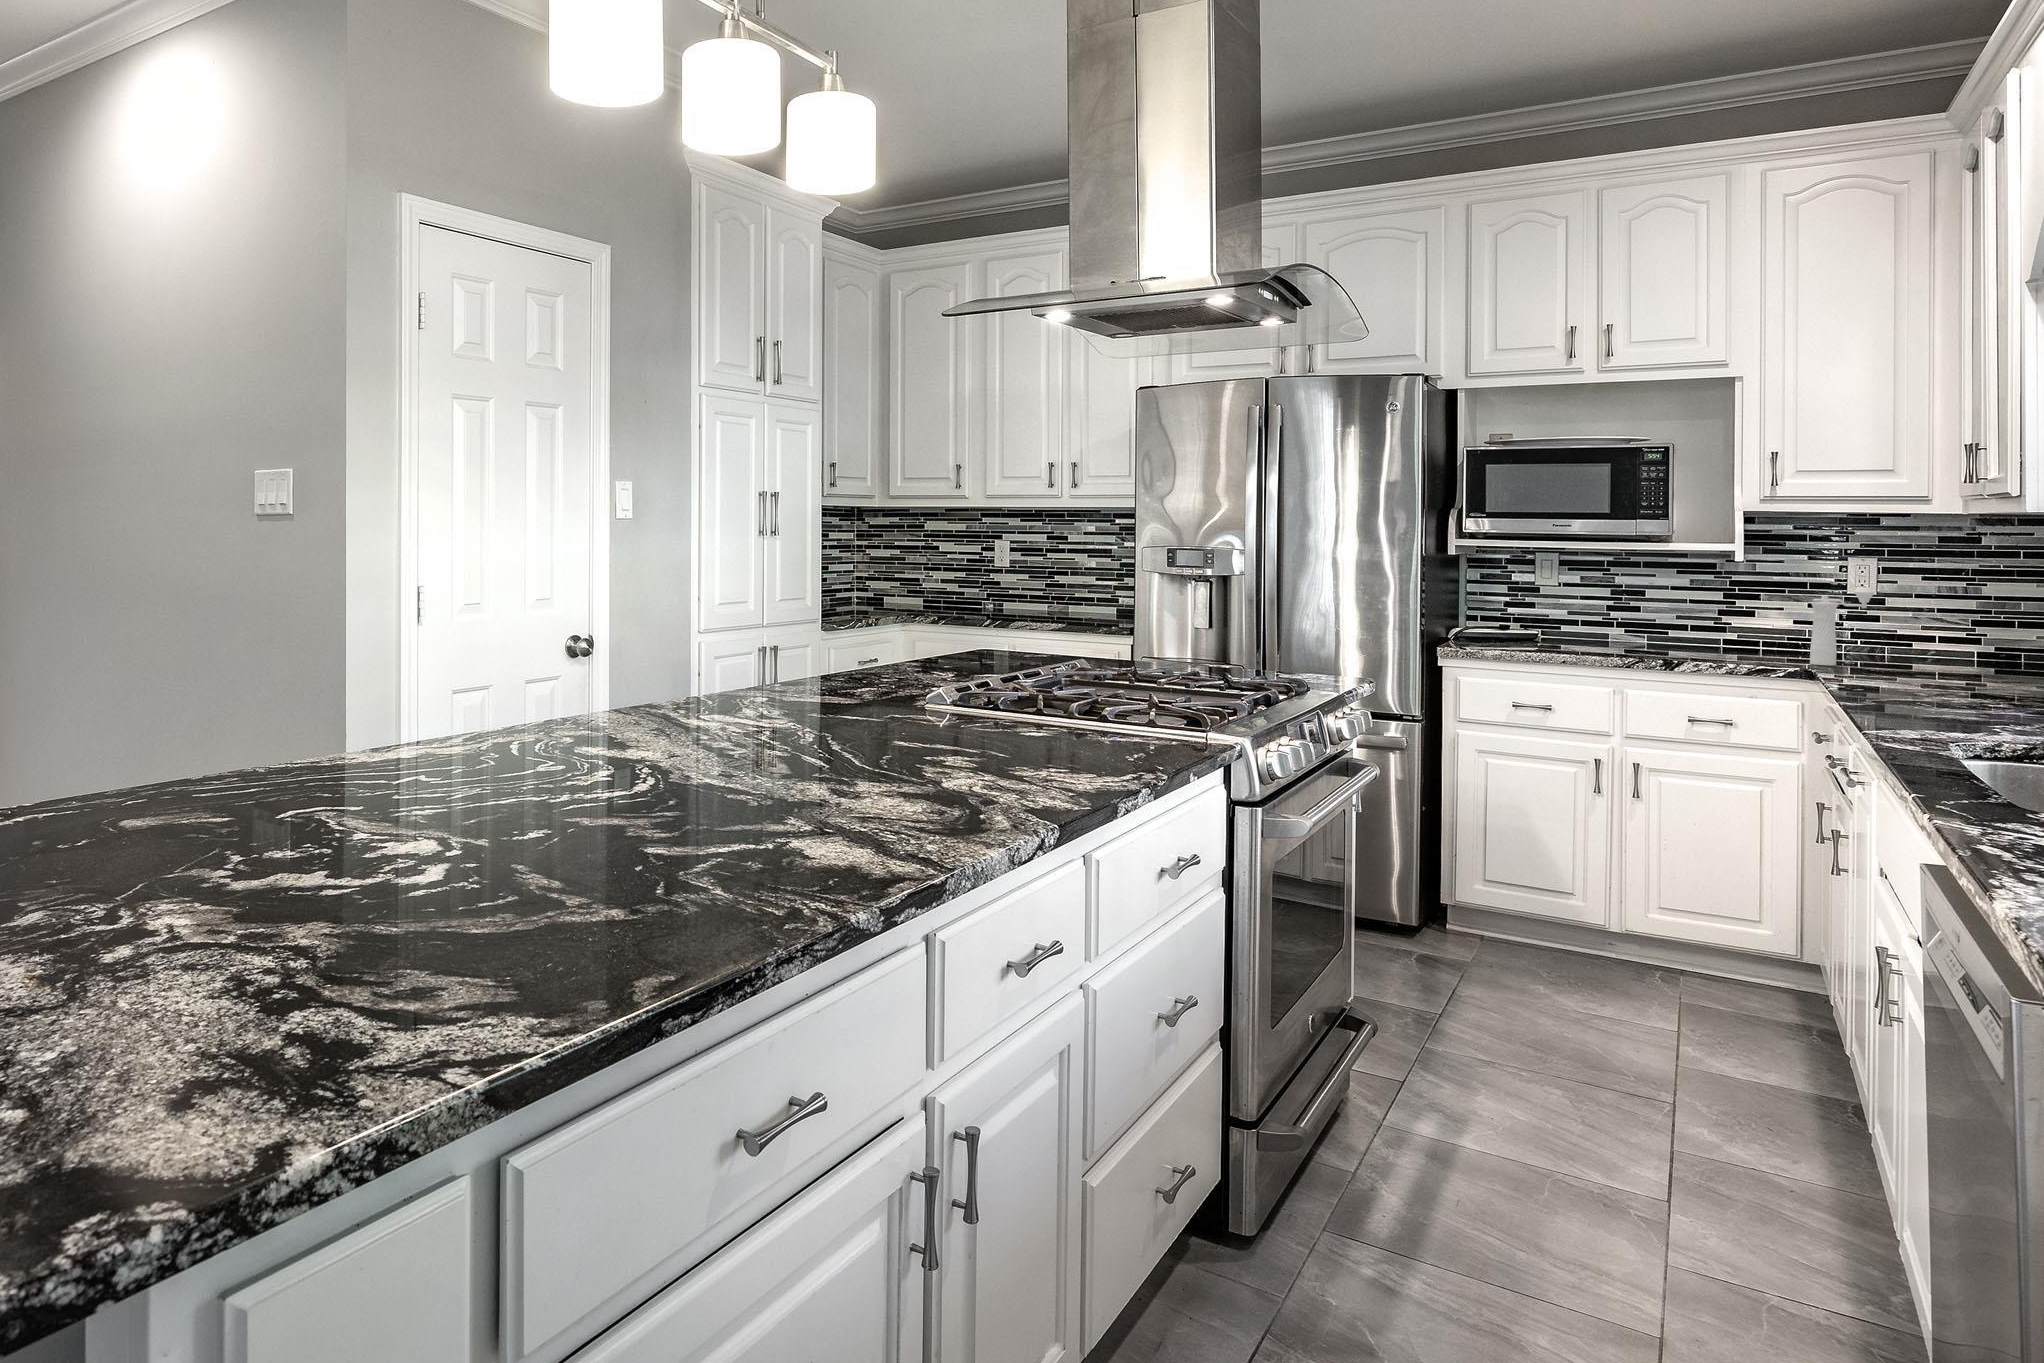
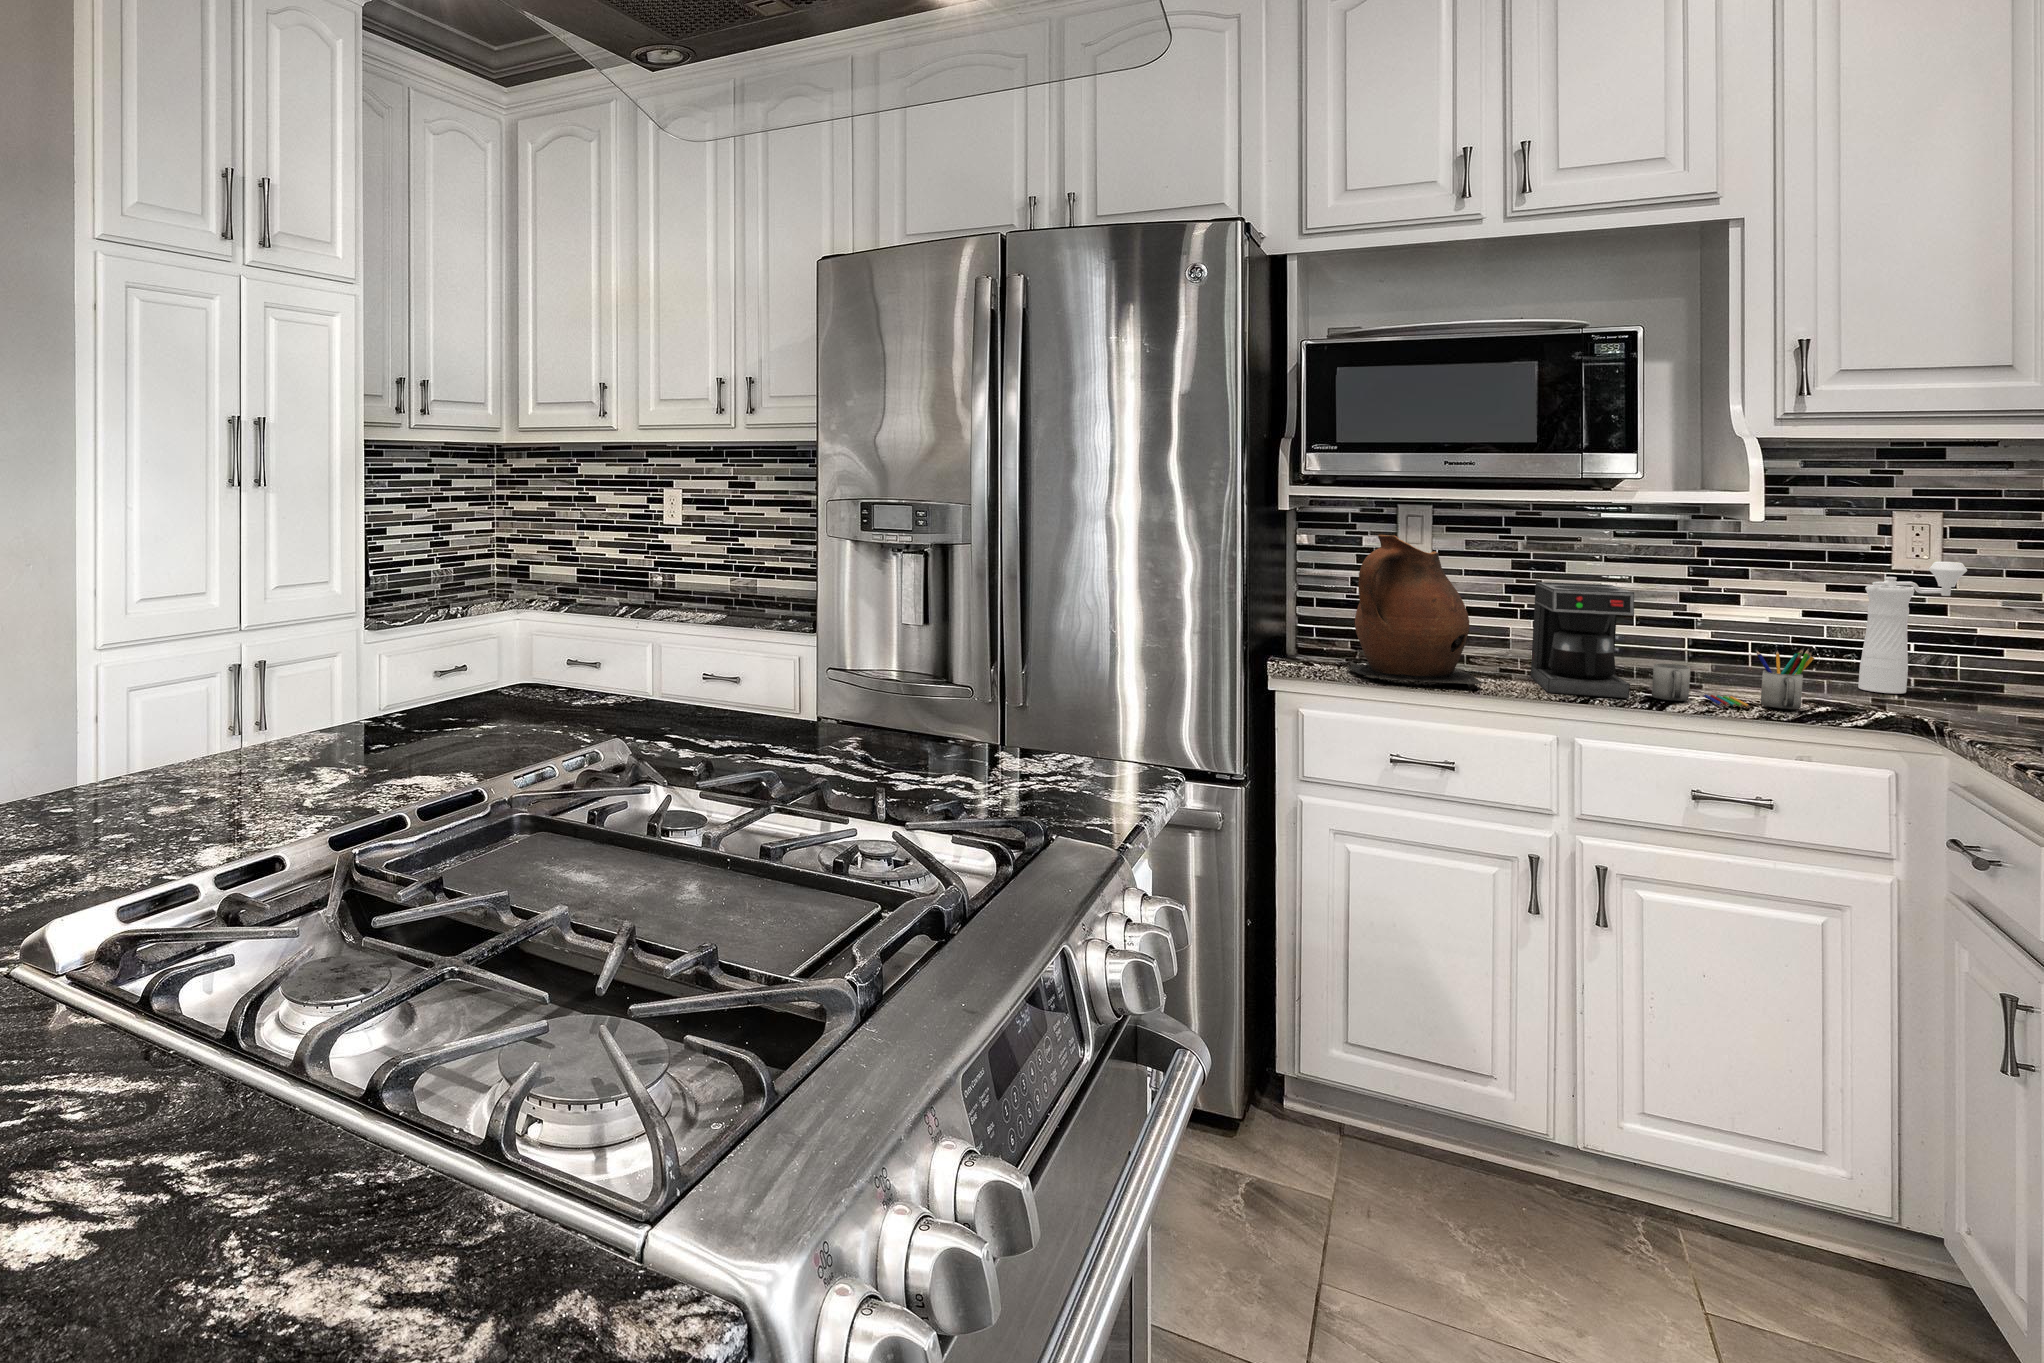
ceramic pitcher: none [1484,569,1565,657] -> present [1343,535,1483,687]
coffee maker: none [1603,598,1756,667] -> present [1531,582,1814,709]

